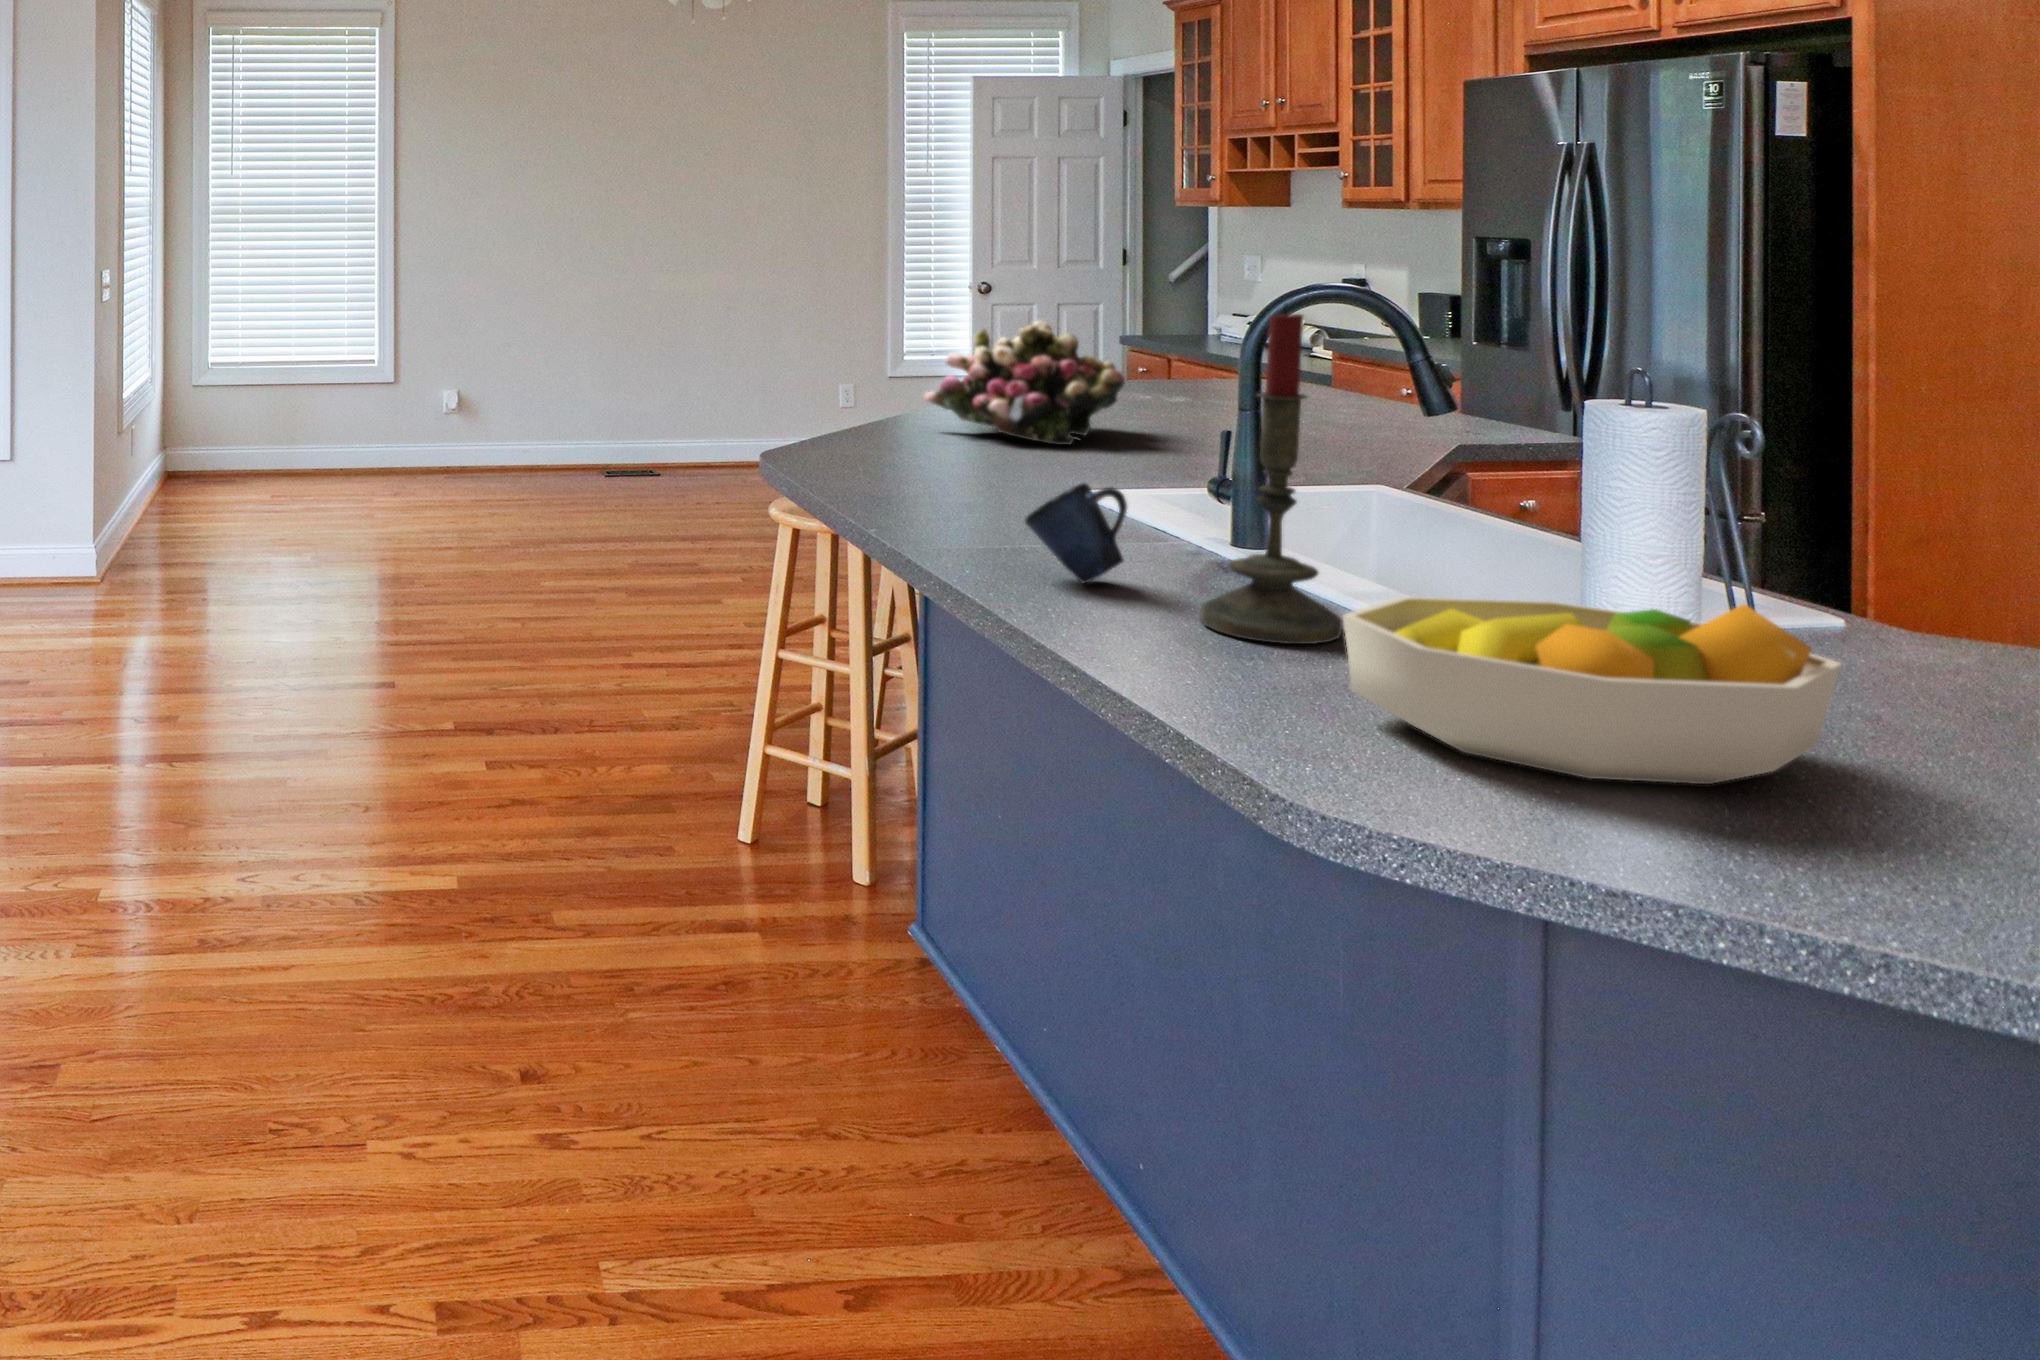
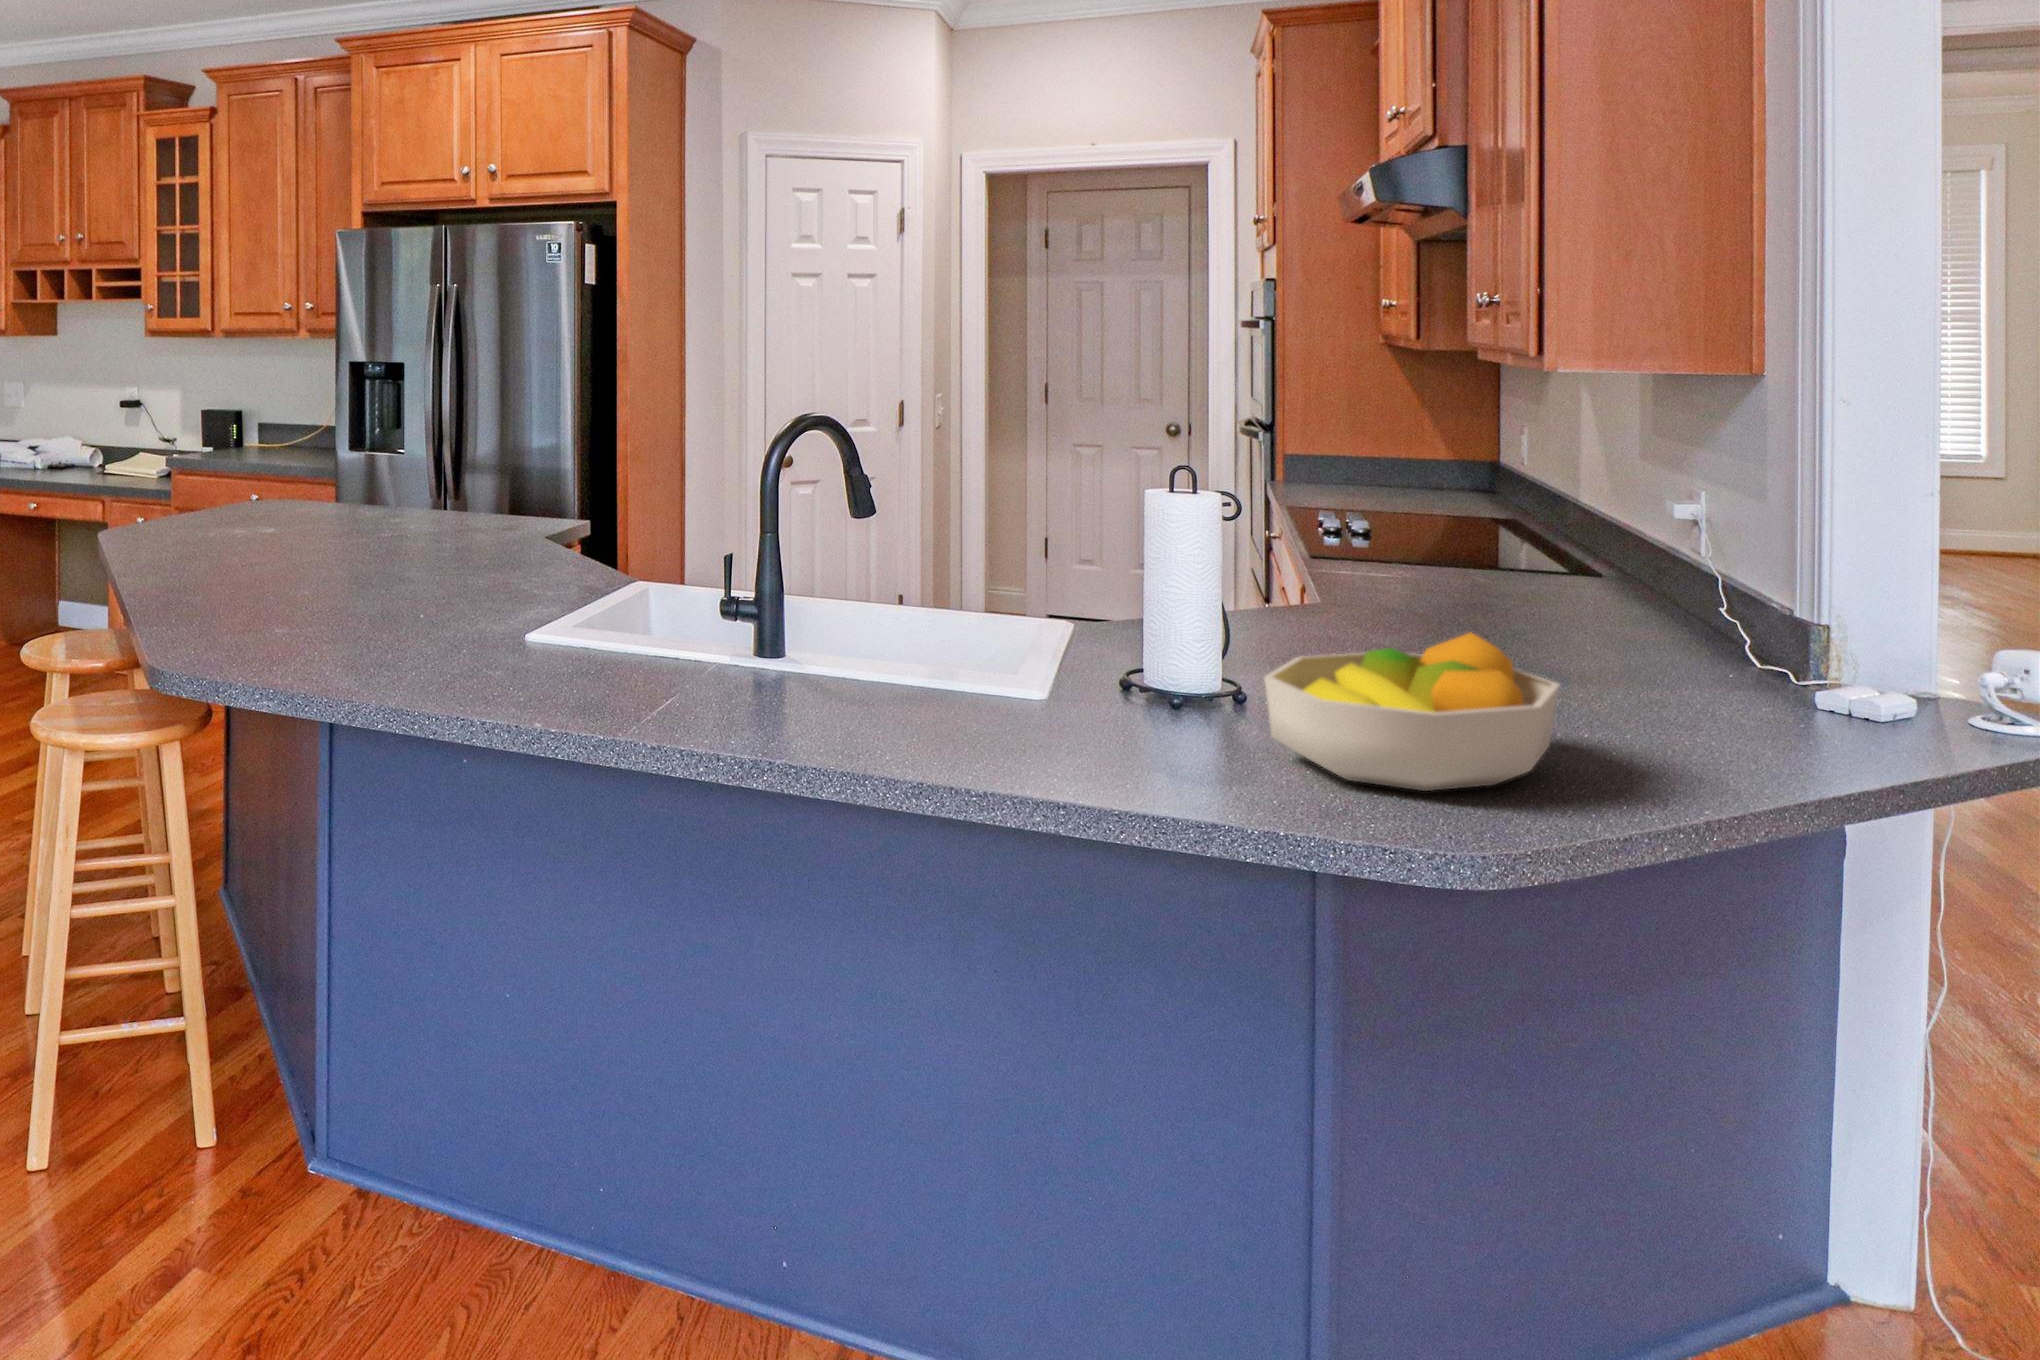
candle: present [1201,309,1342,644] -> none [995,437,1116,744]
flower arrangement: present [924,321,1125,445] -> none [225,463,425,592]
mug: present [1025,483,1127,583] -> none [799,626,901,728]

